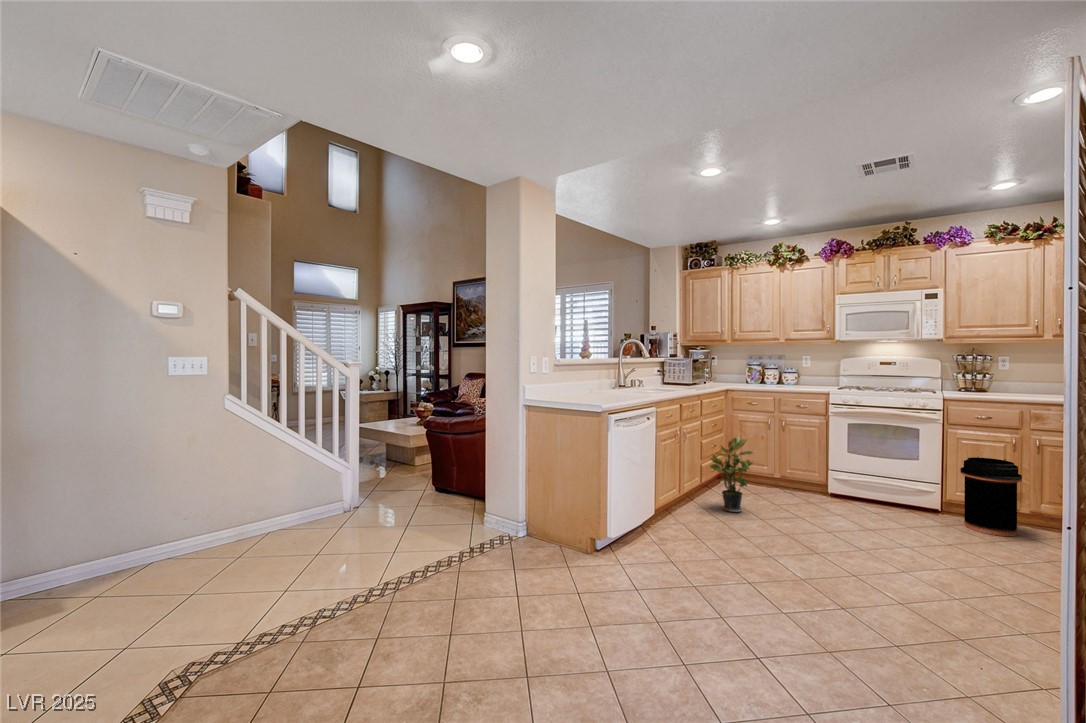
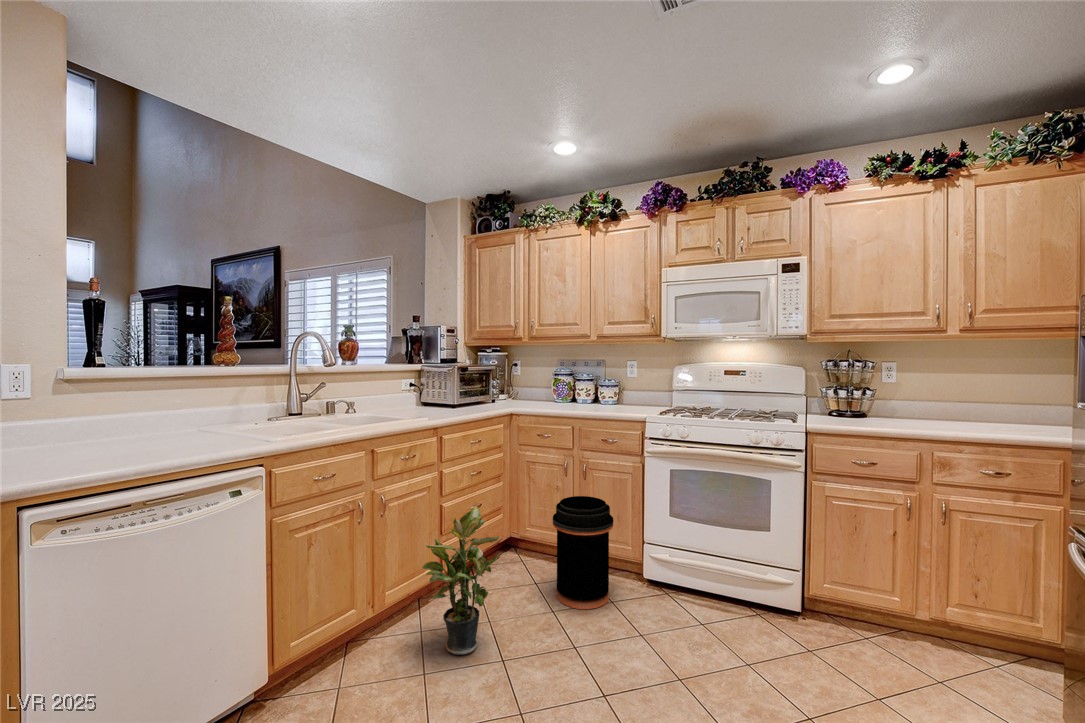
trash can: present [960,457,1022,536] -> present [553,496,613,609]

